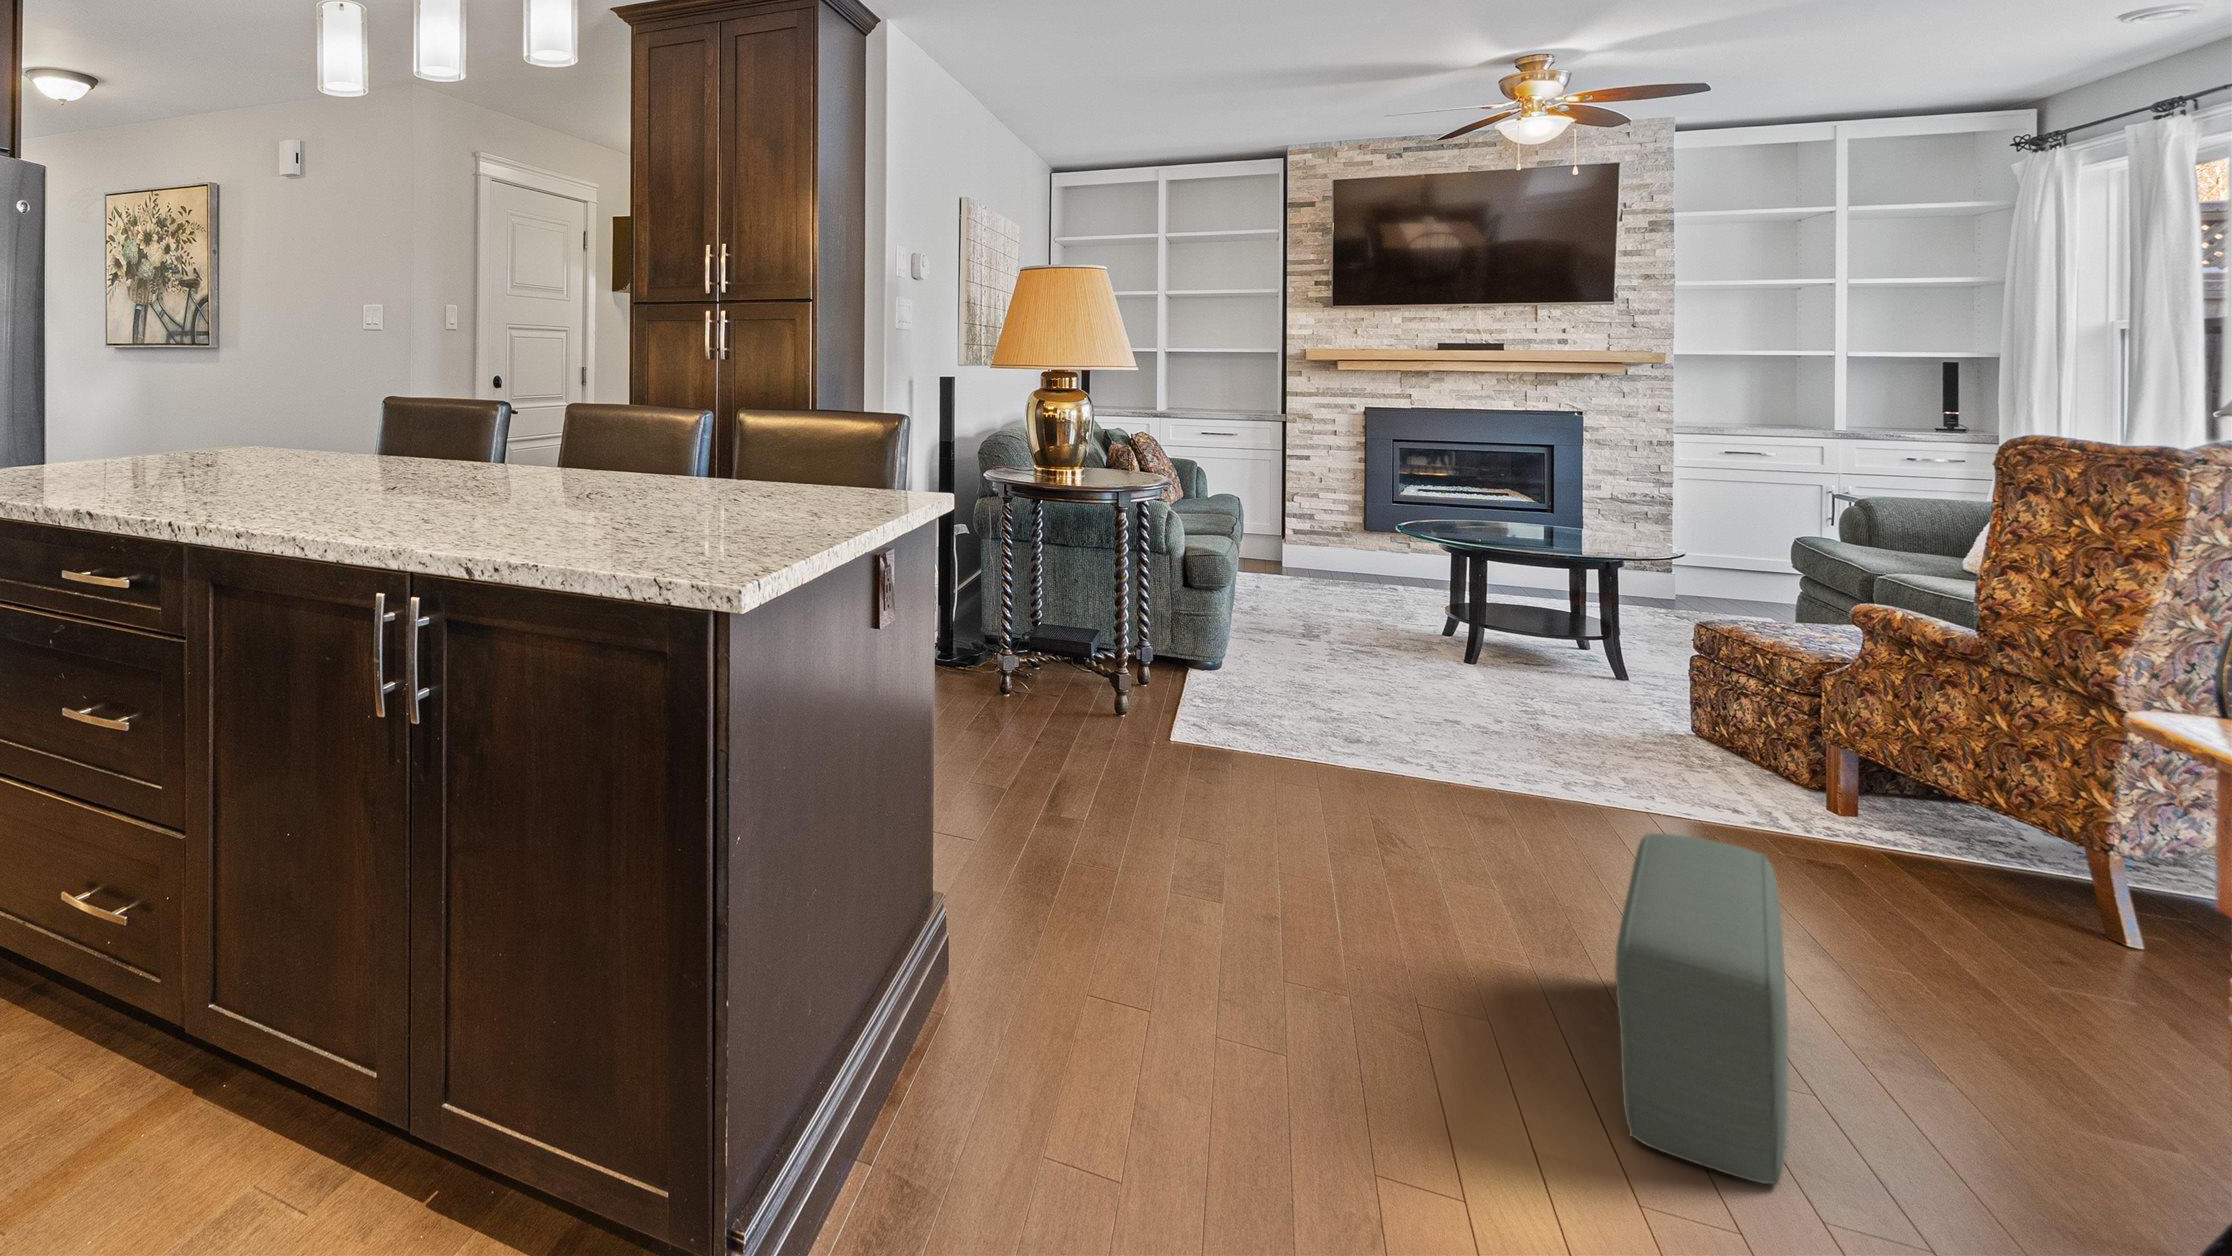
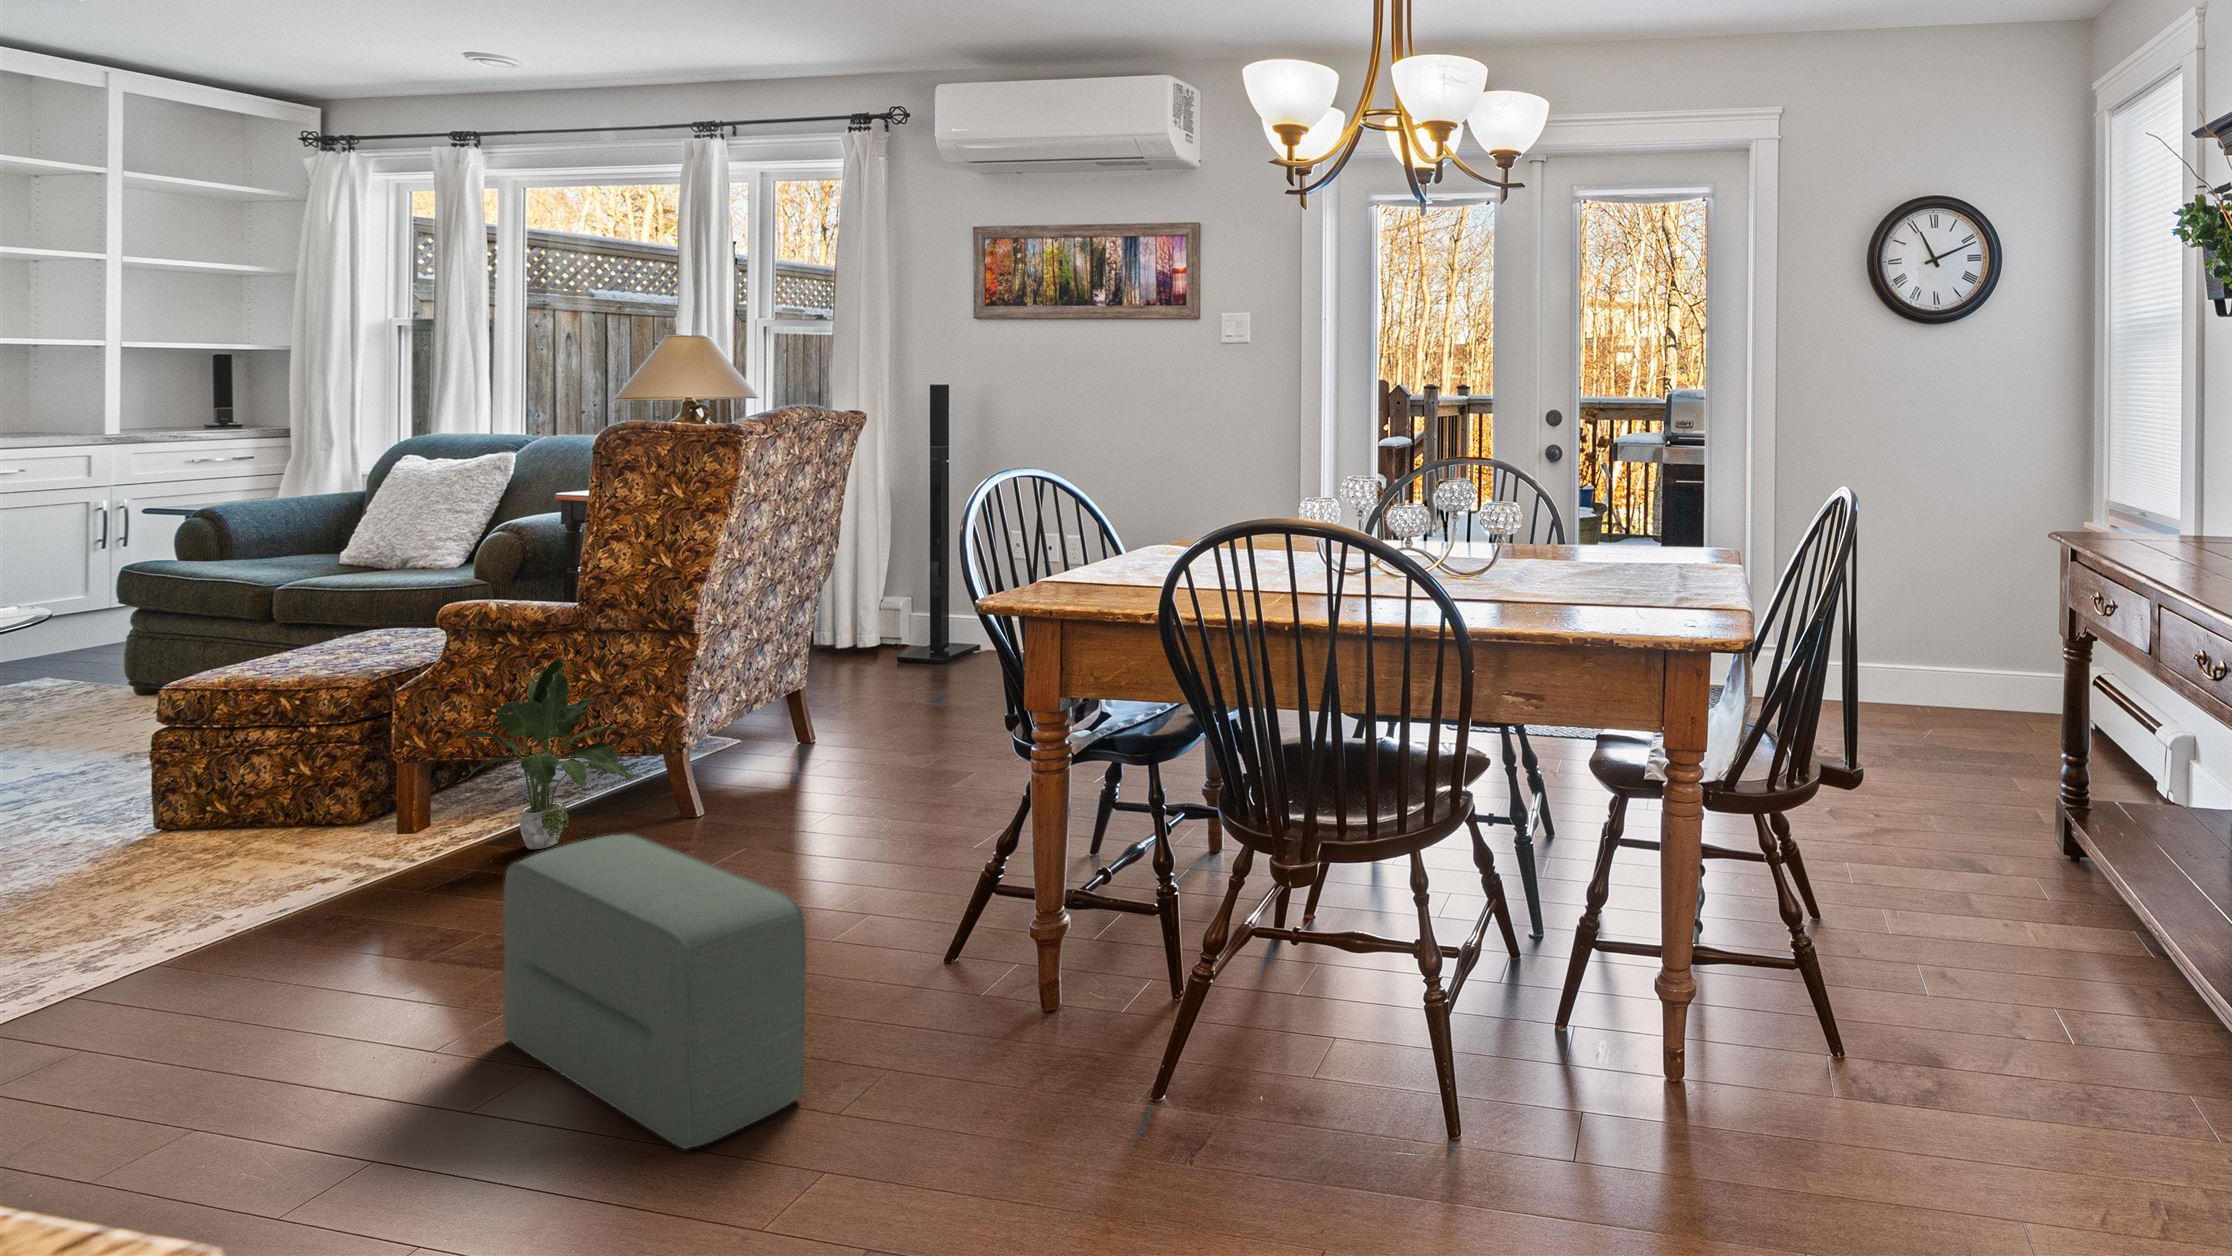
potted plant: none [1812,687,2030,878] -> present [456,659,633,849]

